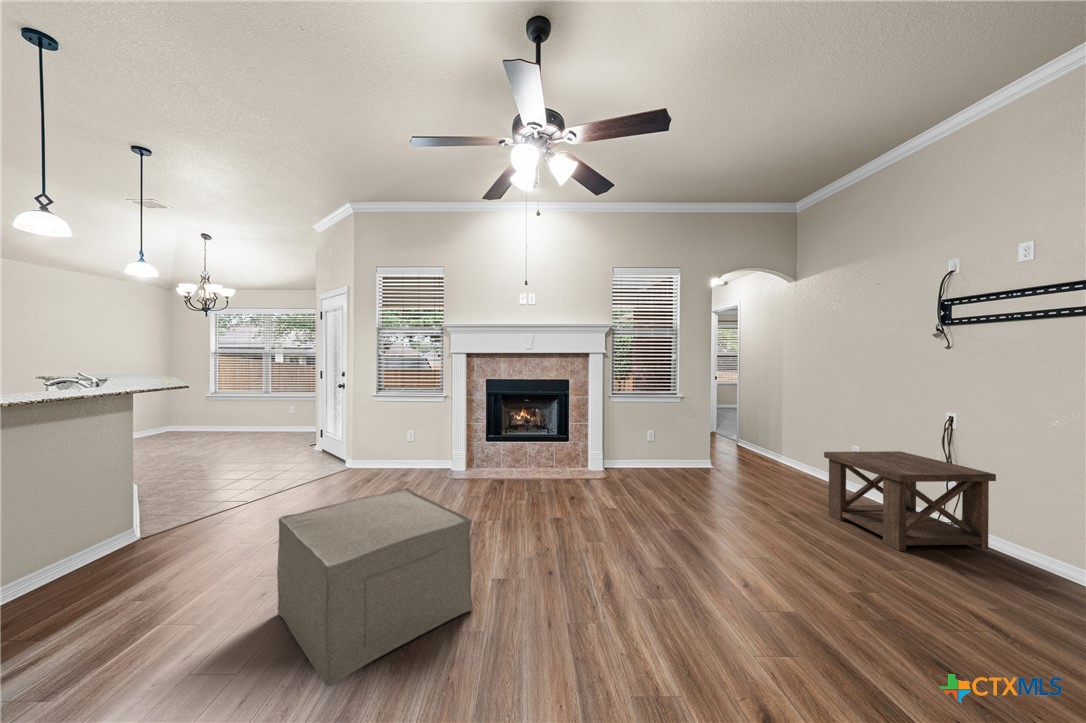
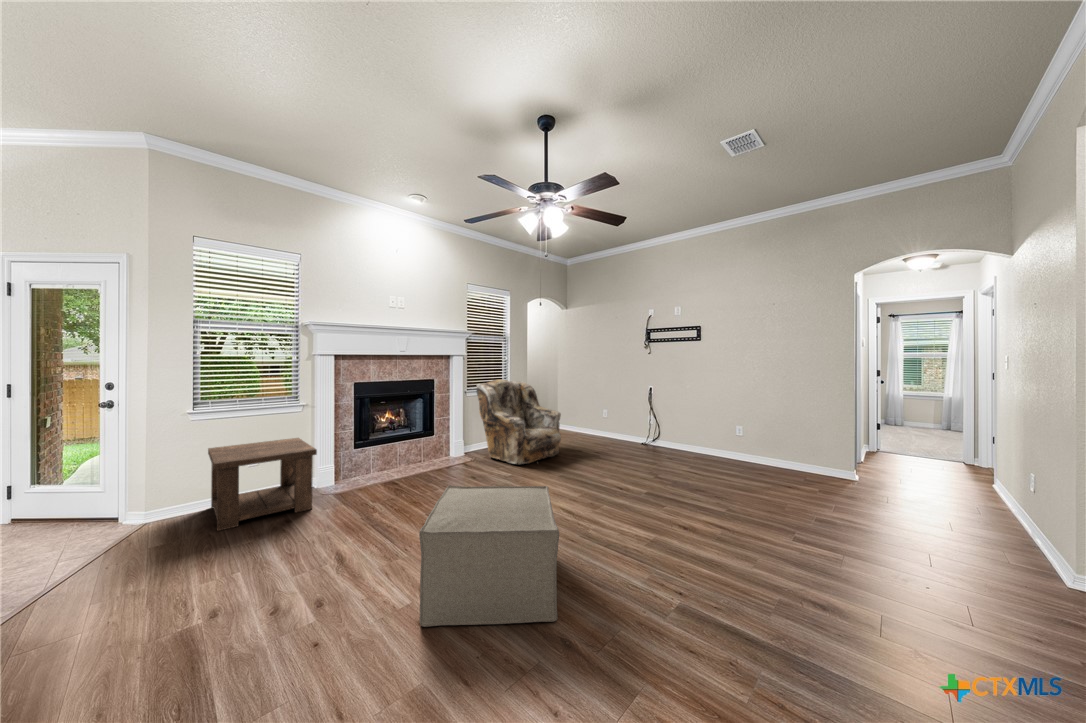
armchair: none [620,383,731,502] -> present [476,380,561,464]
side table: present [824,451,996,551] -> present [208,438,317,531]

